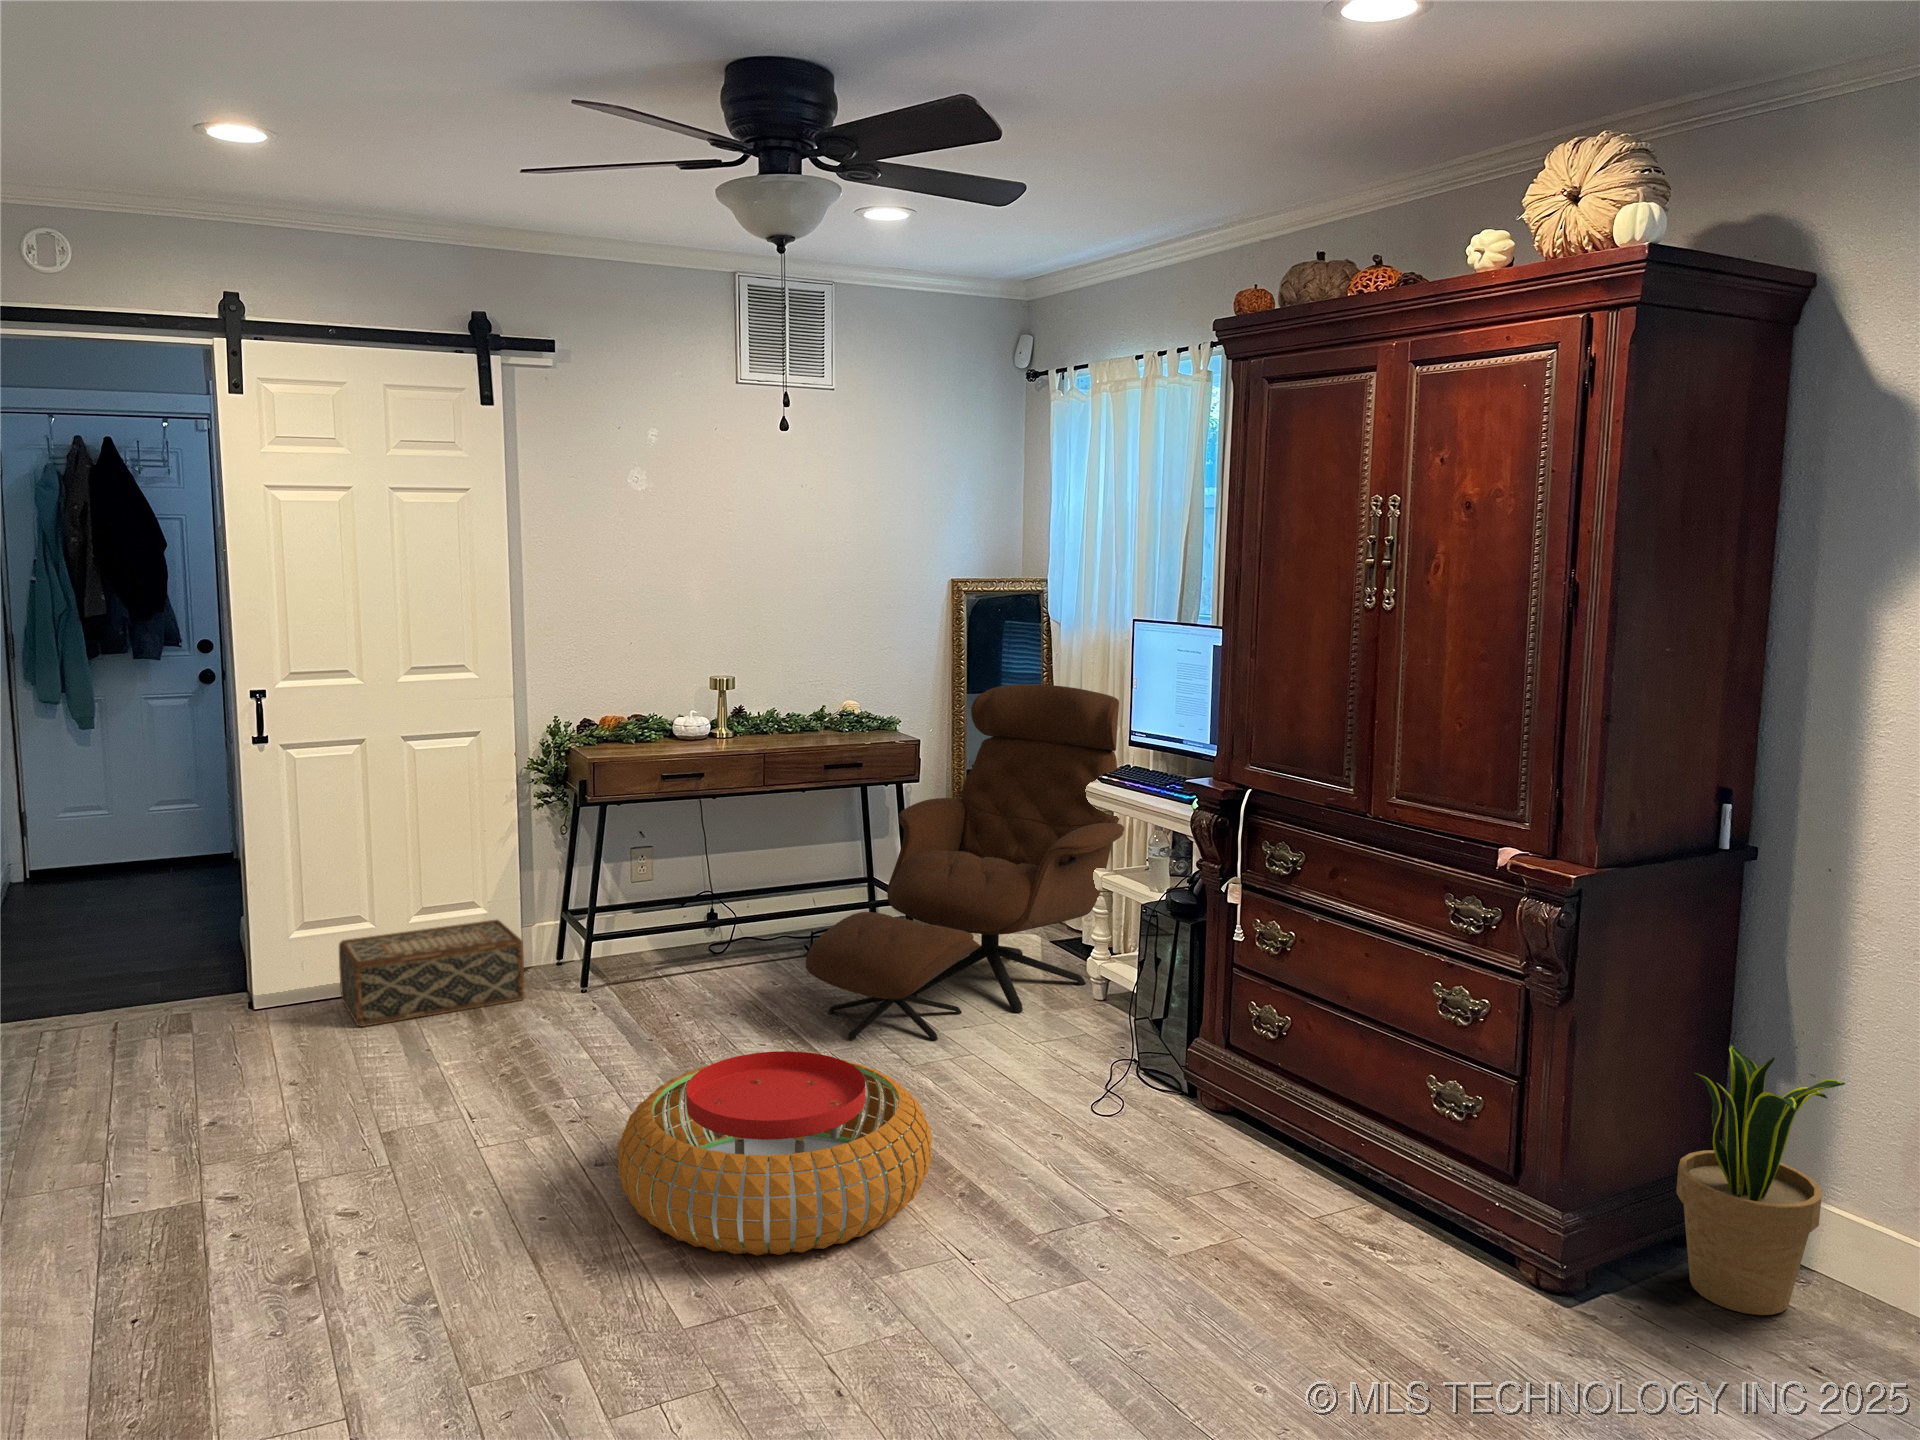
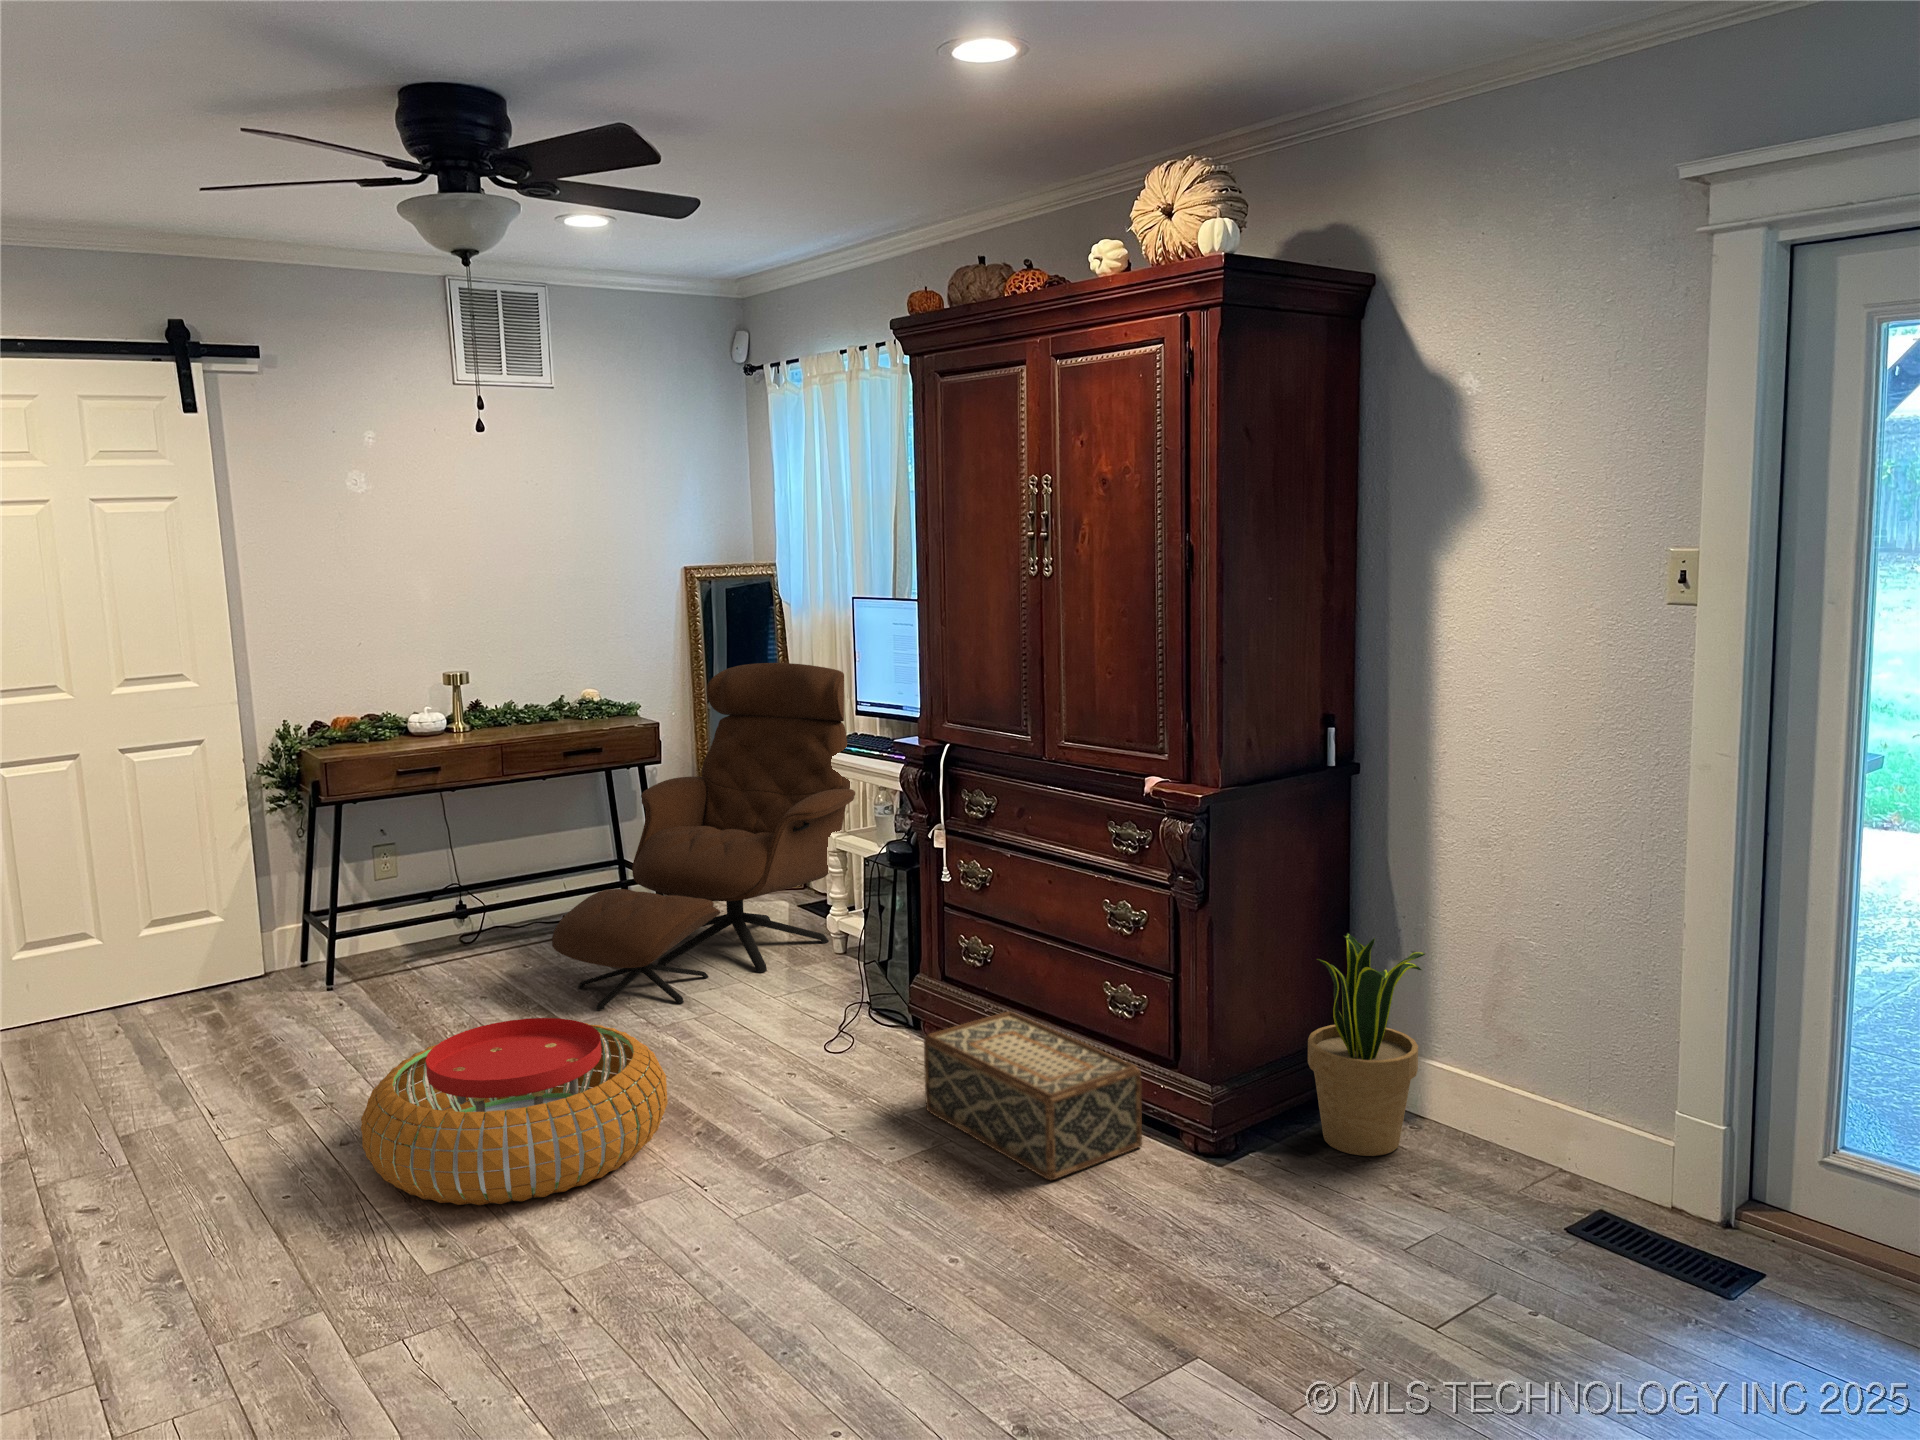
woven basket: present [339,920,525,1027] -> present [924,1011,1142,1180]

